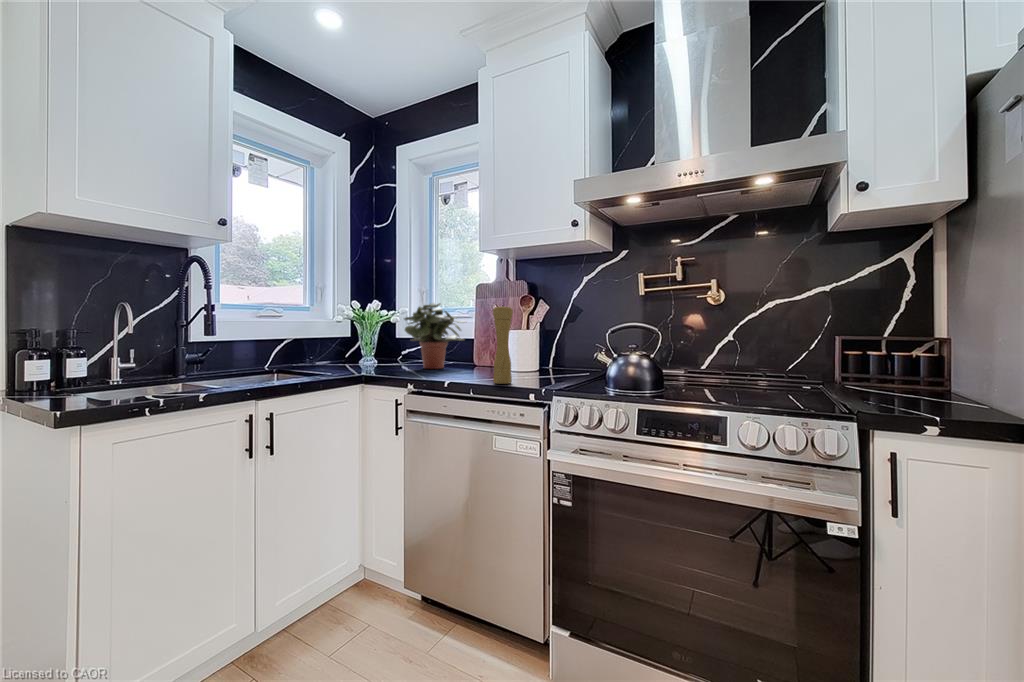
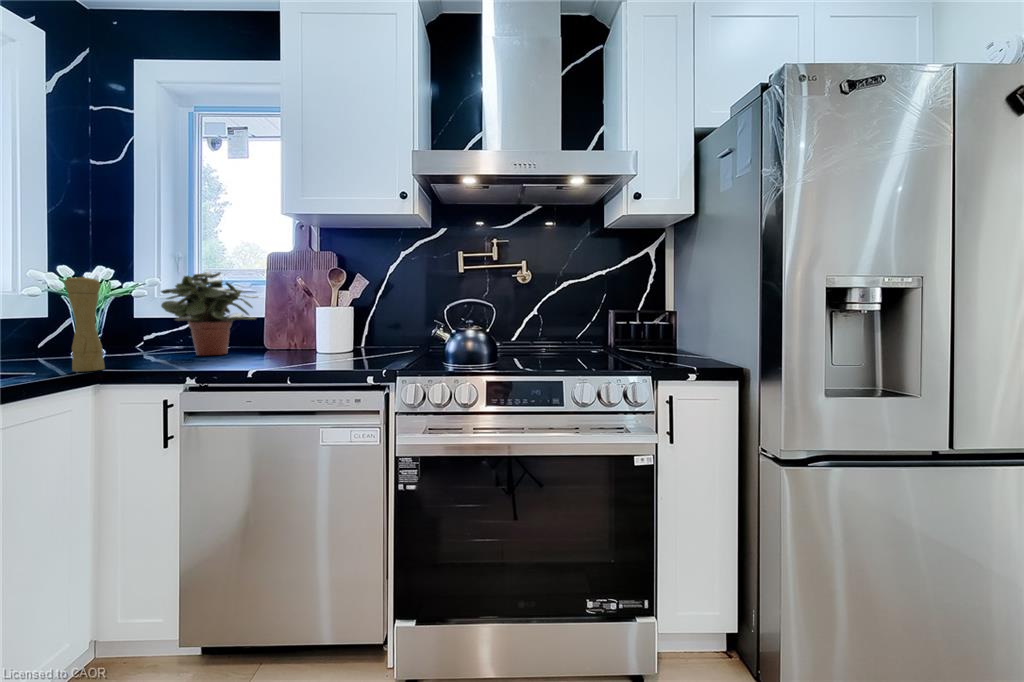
pepper mill: present [493,306,513,384] -> present [64,276,105,372]

